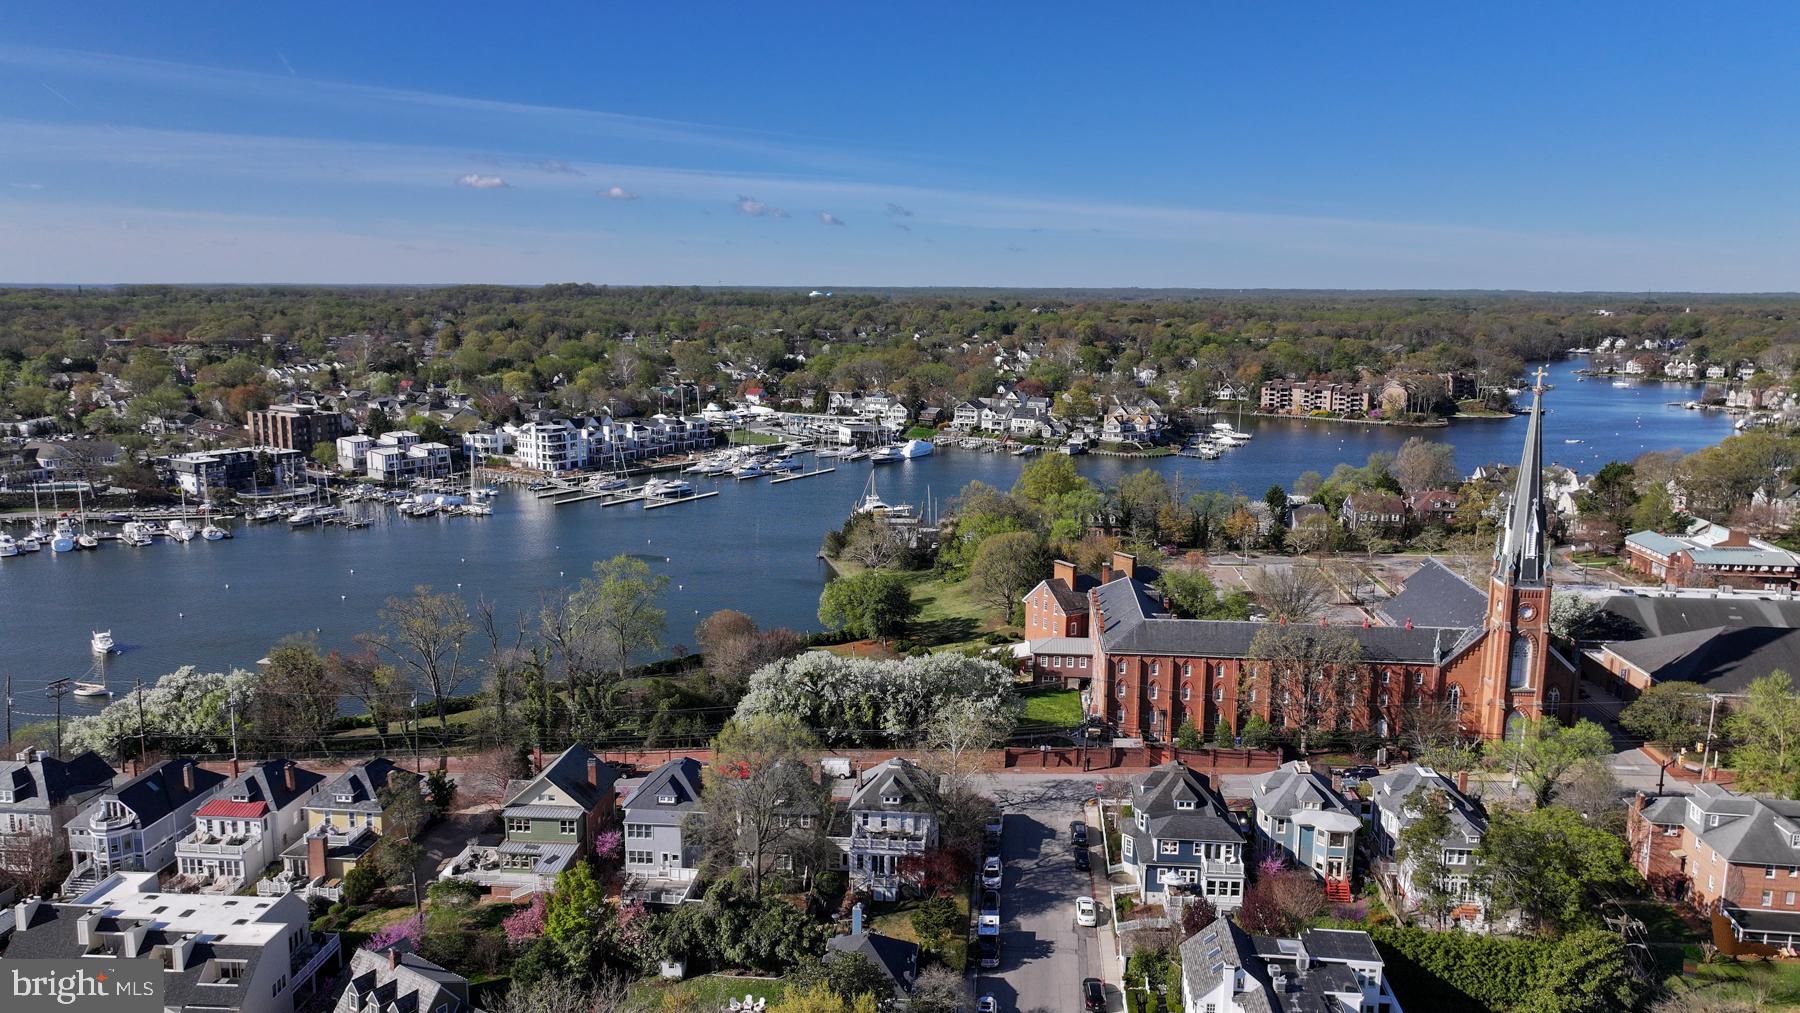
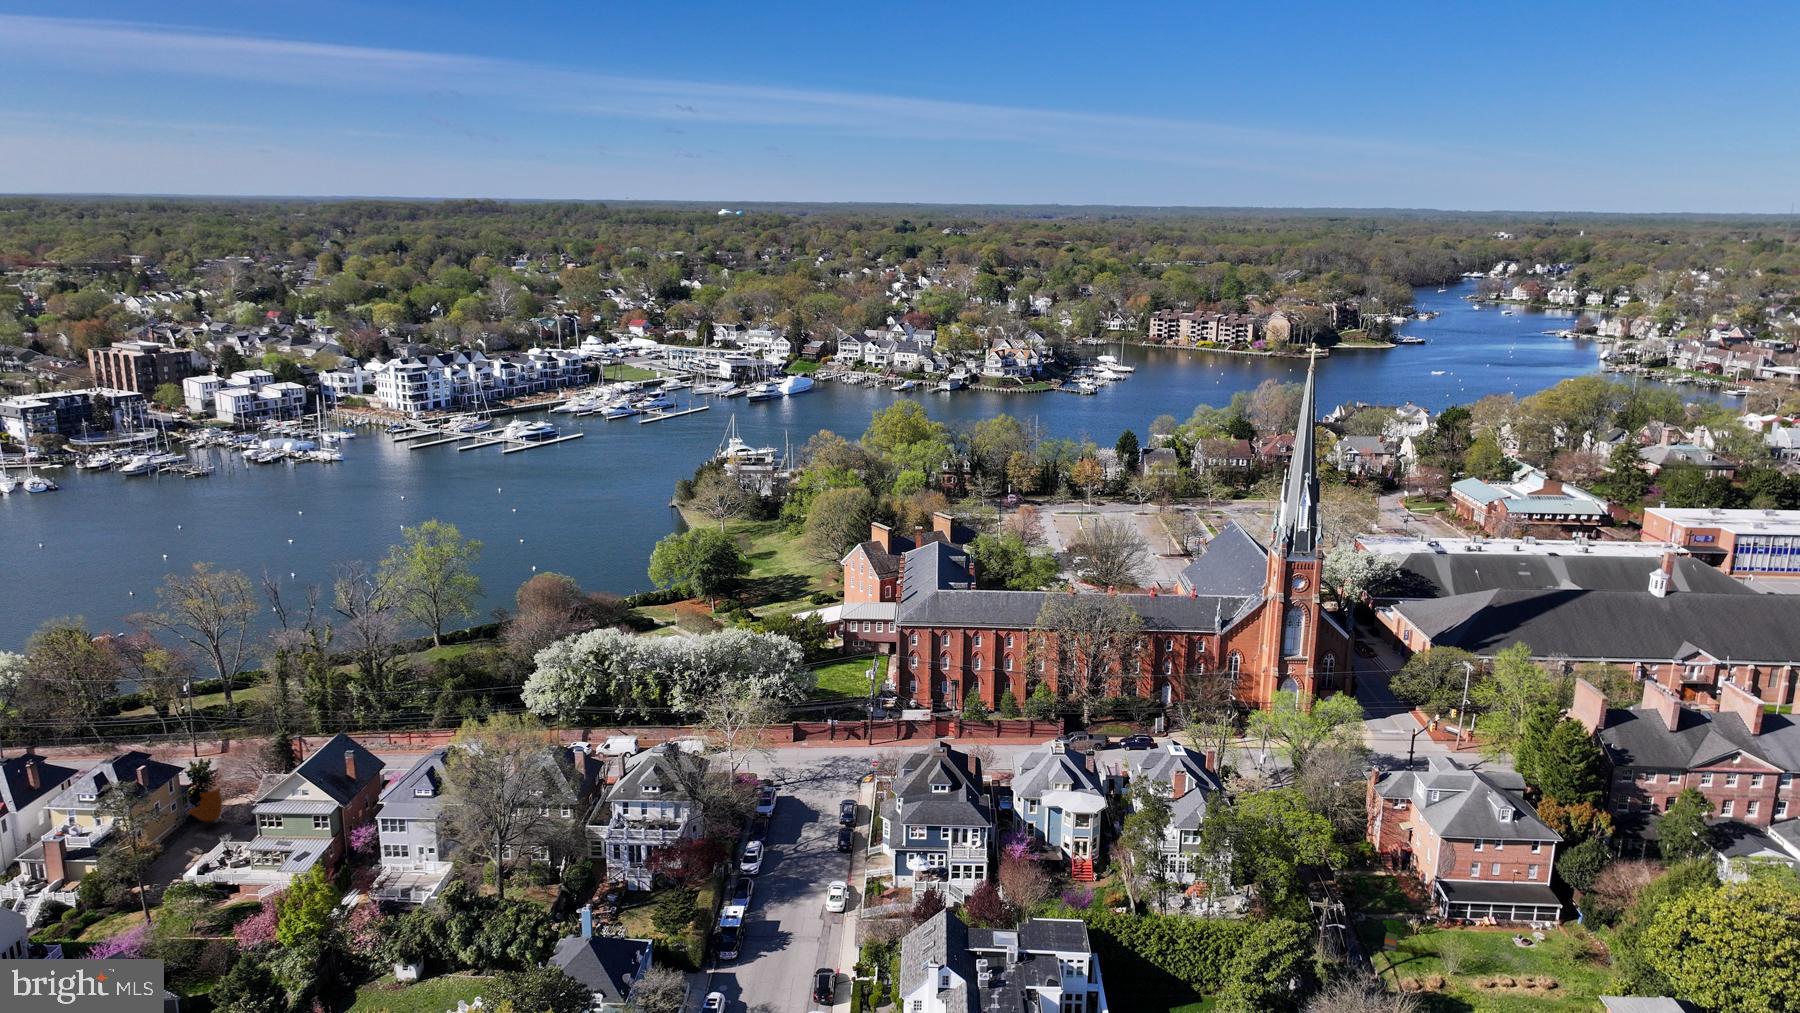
lounge chair: present [1711,909,1780,973] -> present [188,788,222,827]

